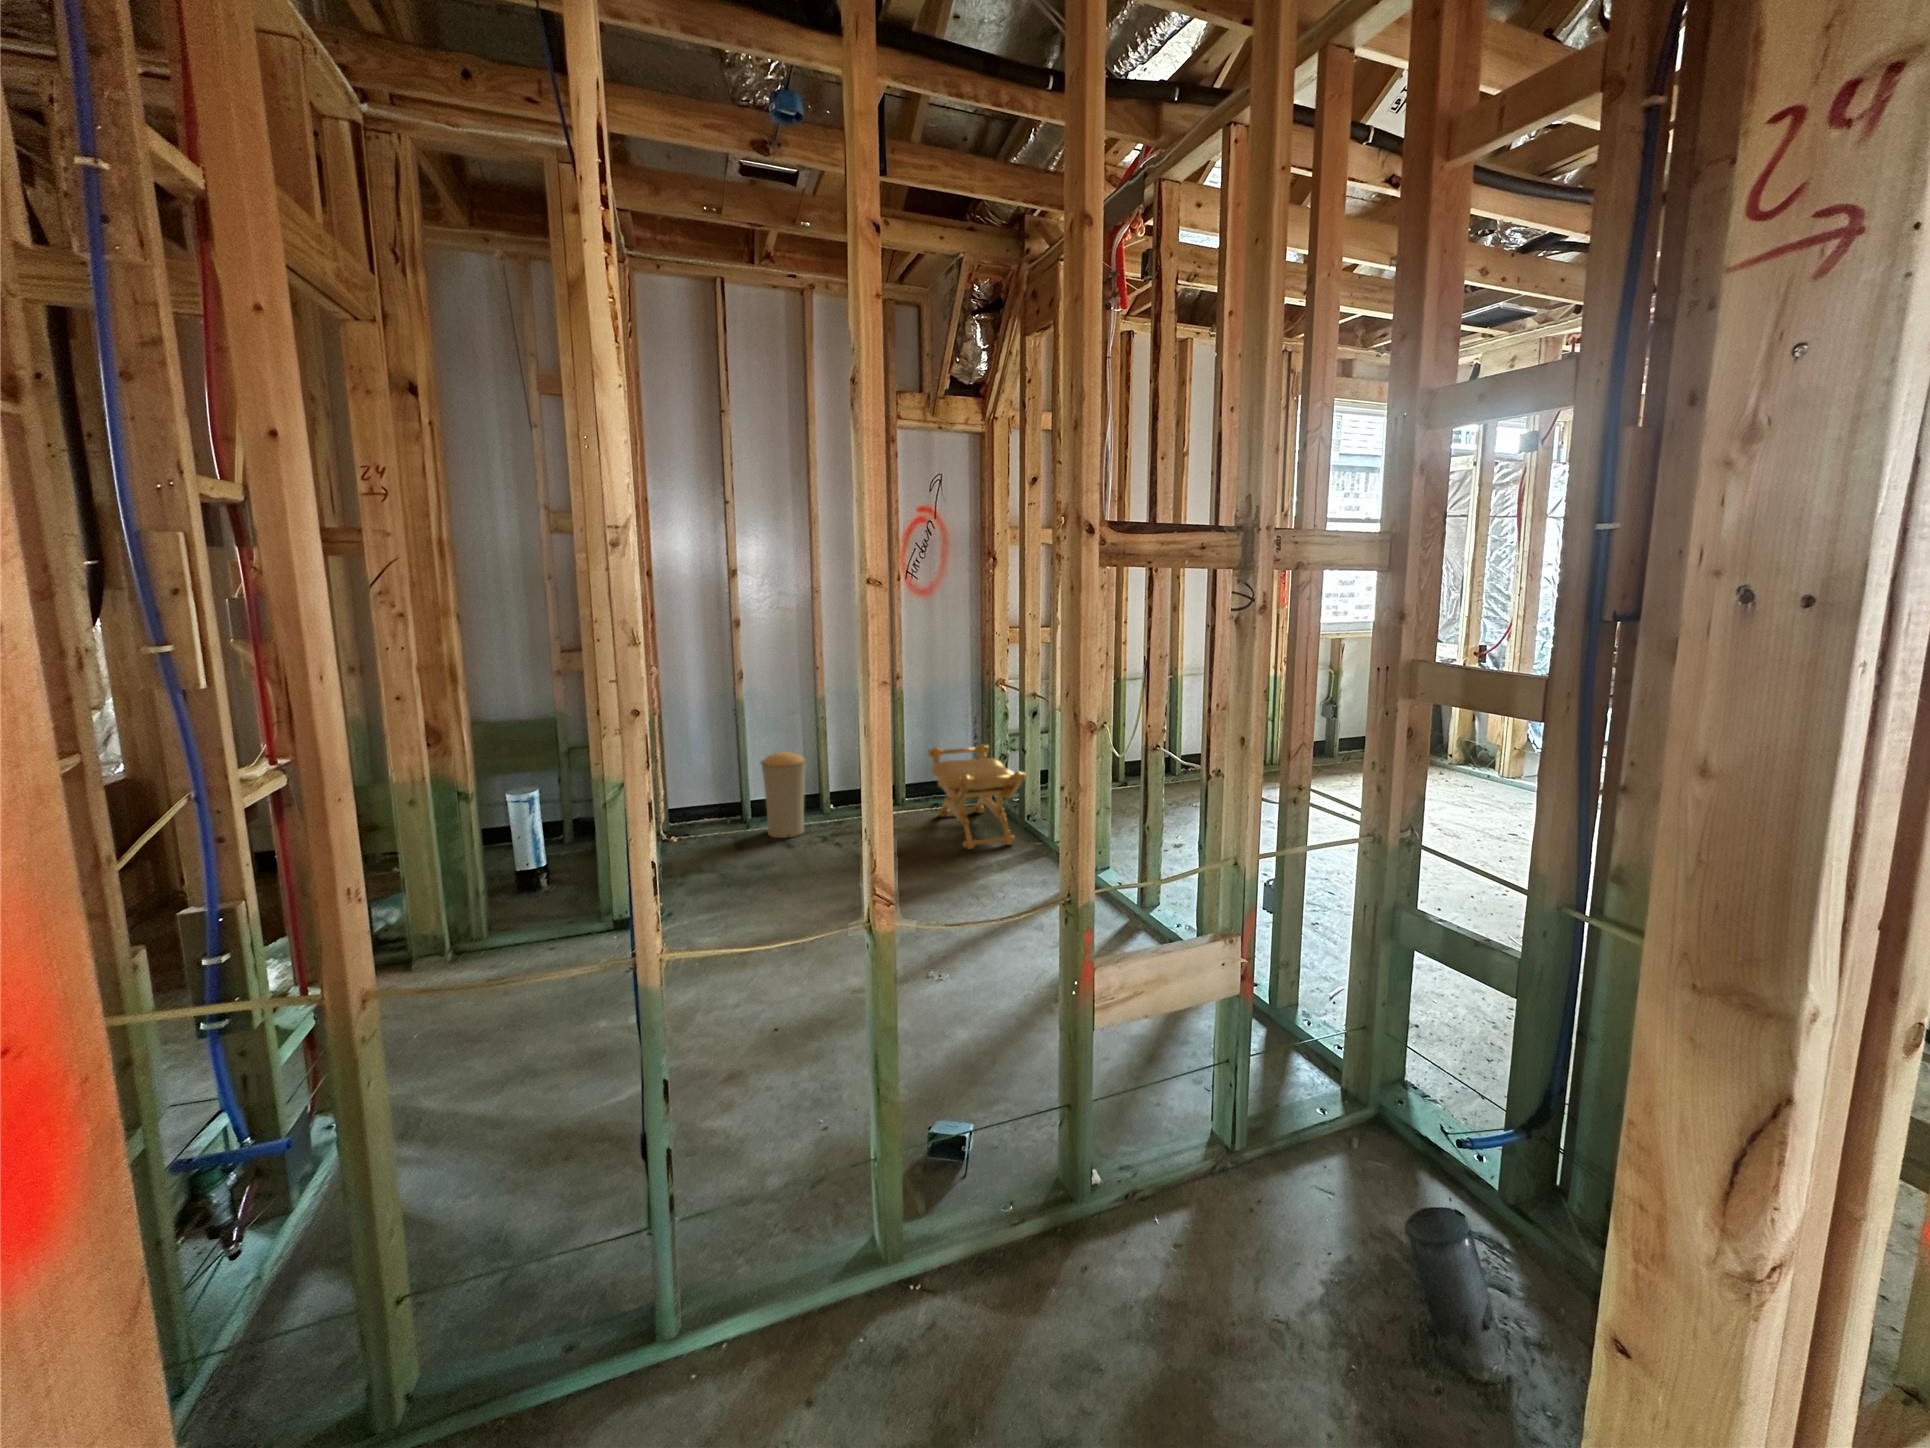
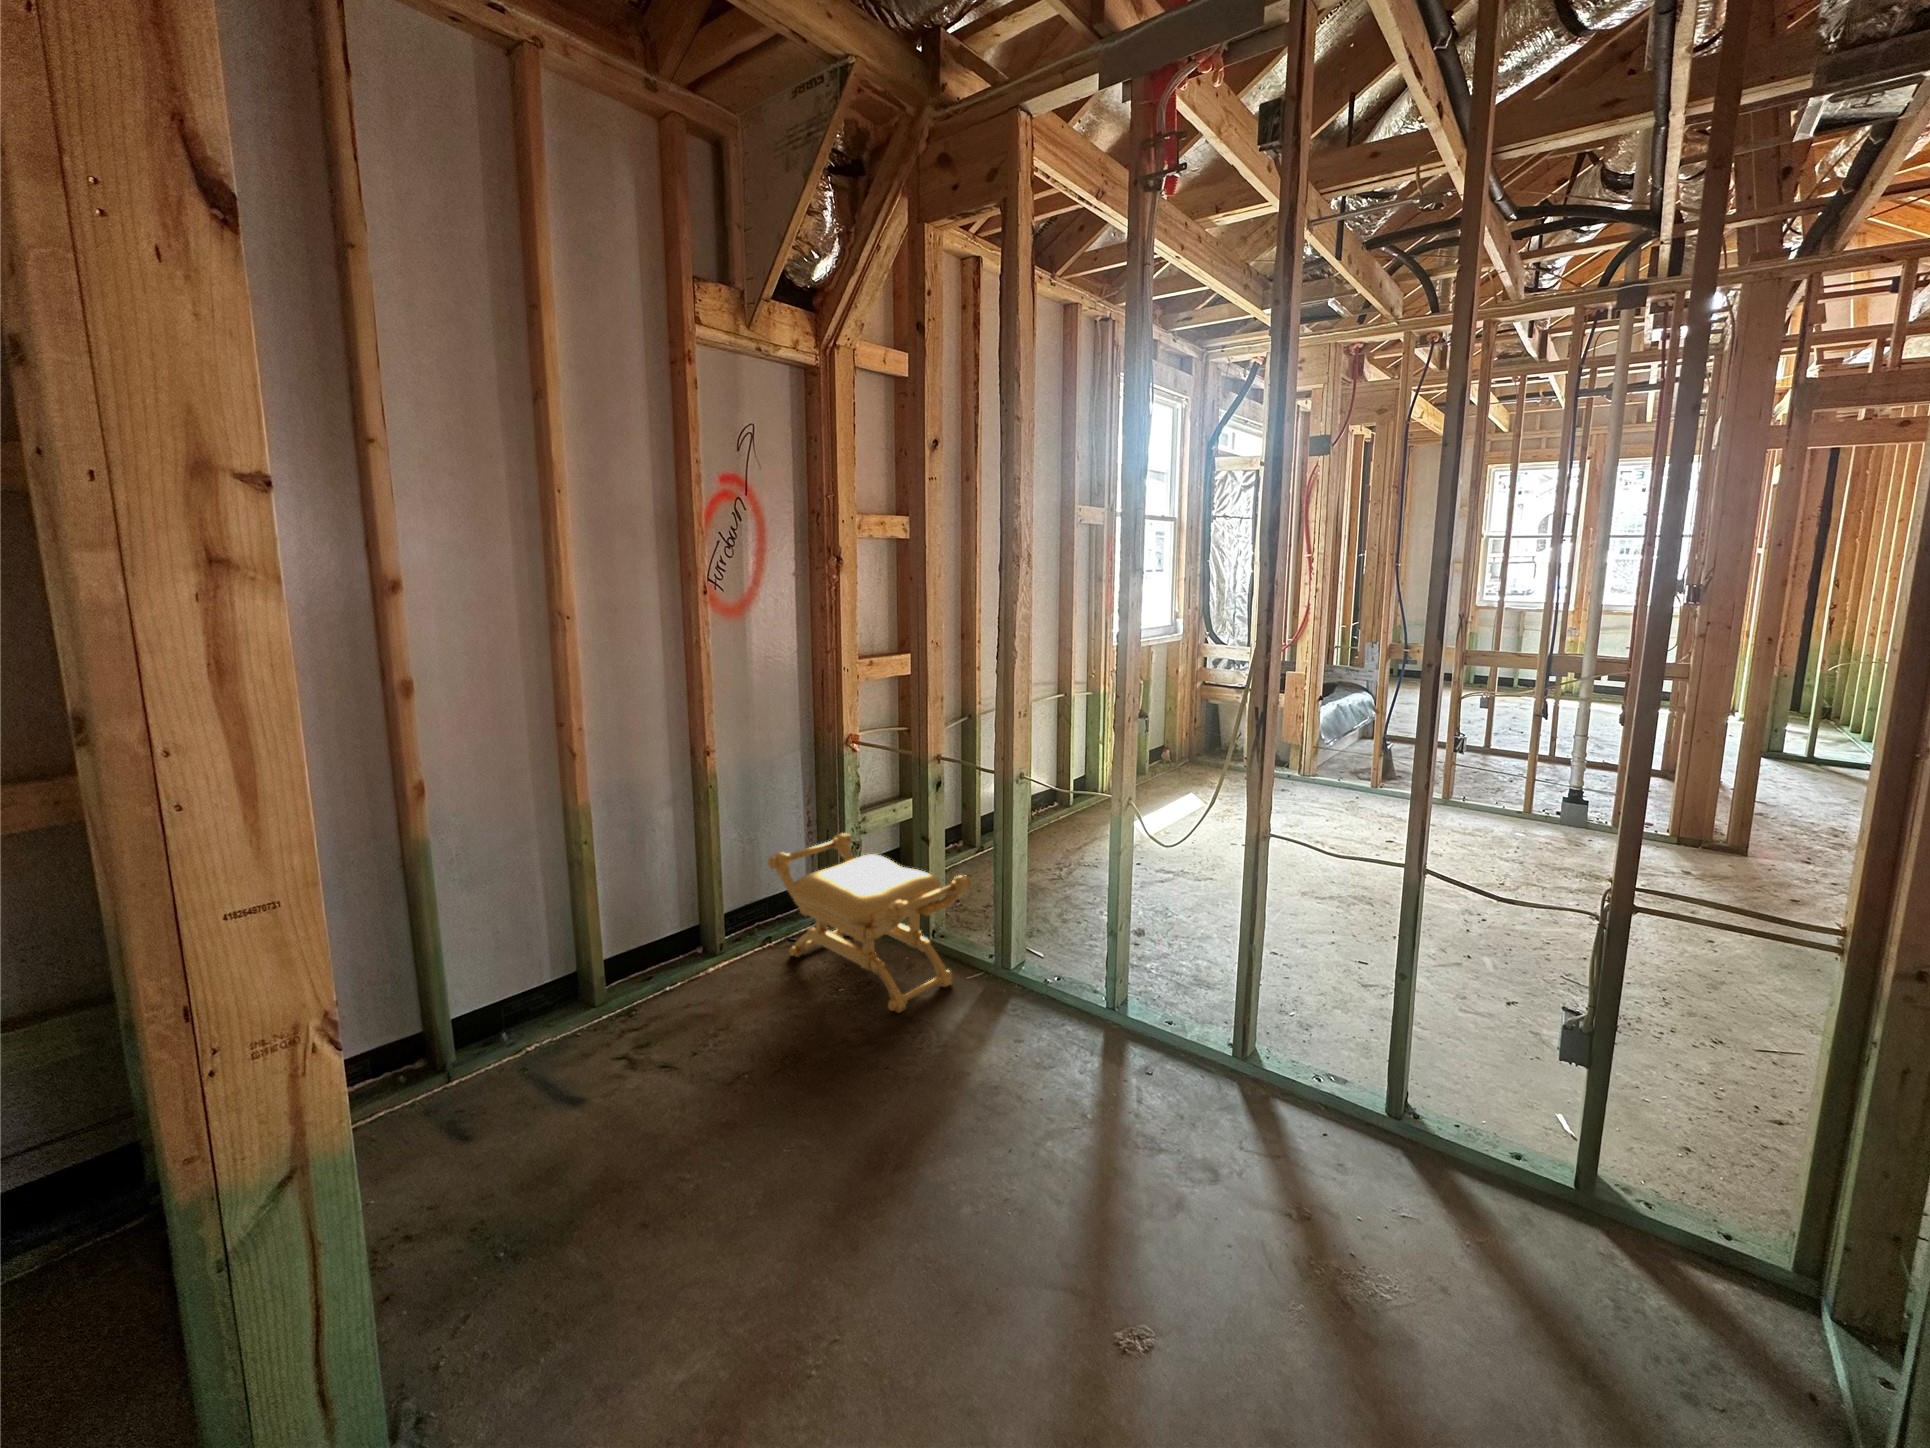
trash can: present [761,752,806,838] -> none [481,917,580,1089]

